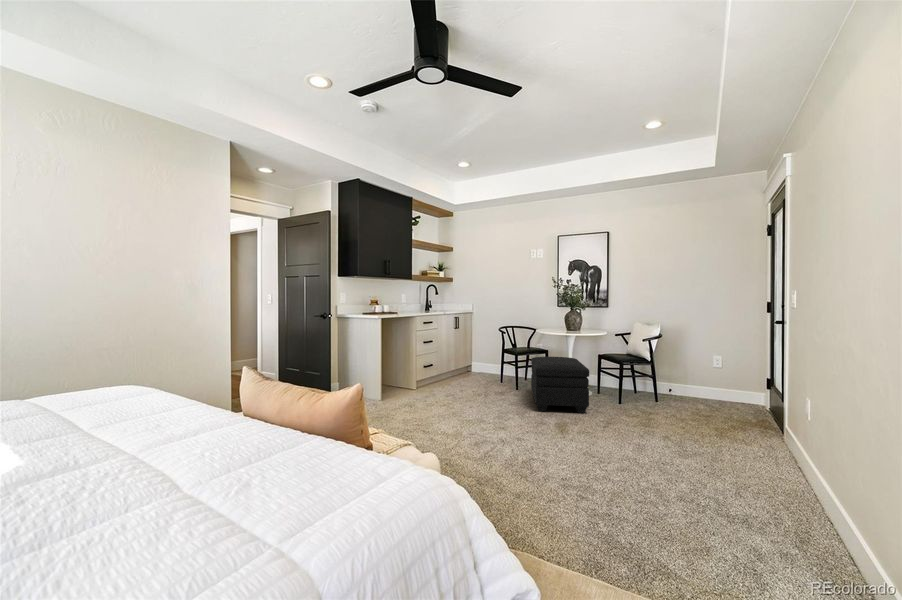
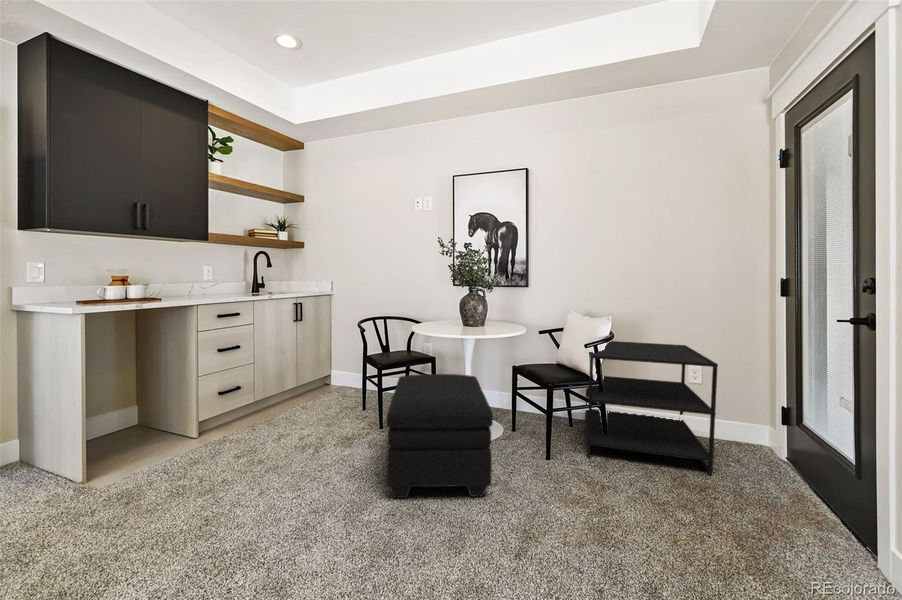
side table: none [645,341,719,414] -> present [585,341,718,475]

